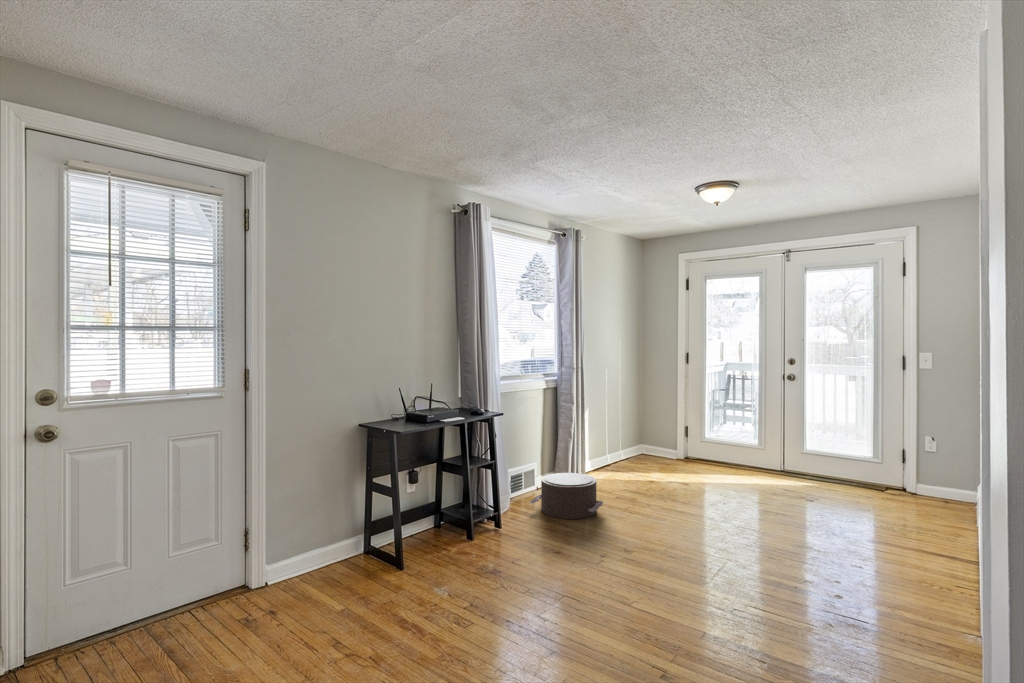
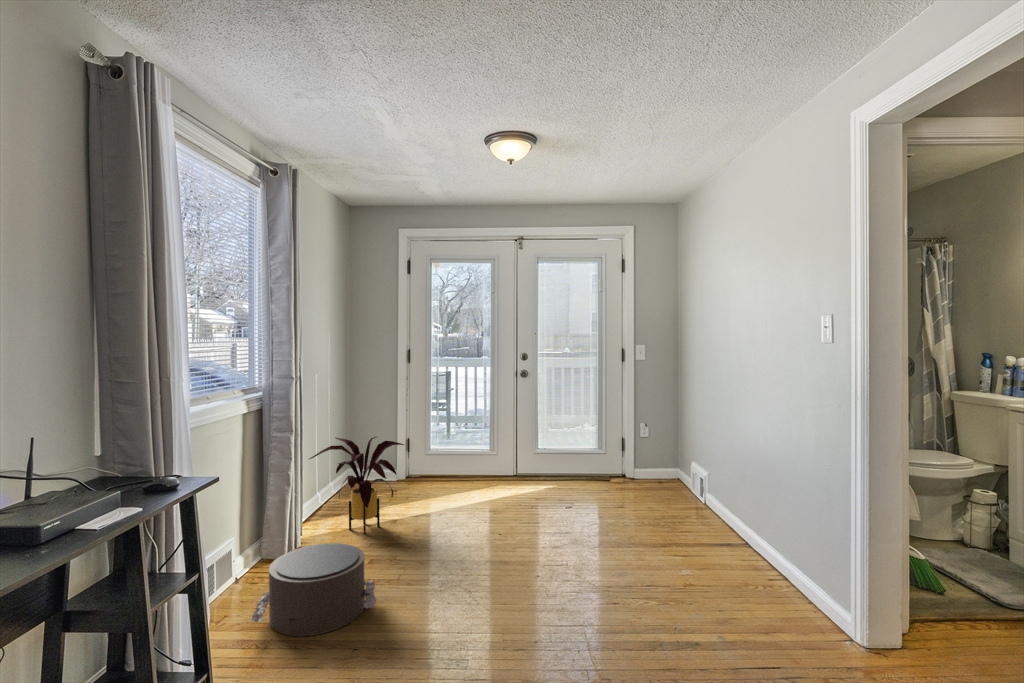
house plant: none [589,414,662,483] -> present [309,437,404,533]

